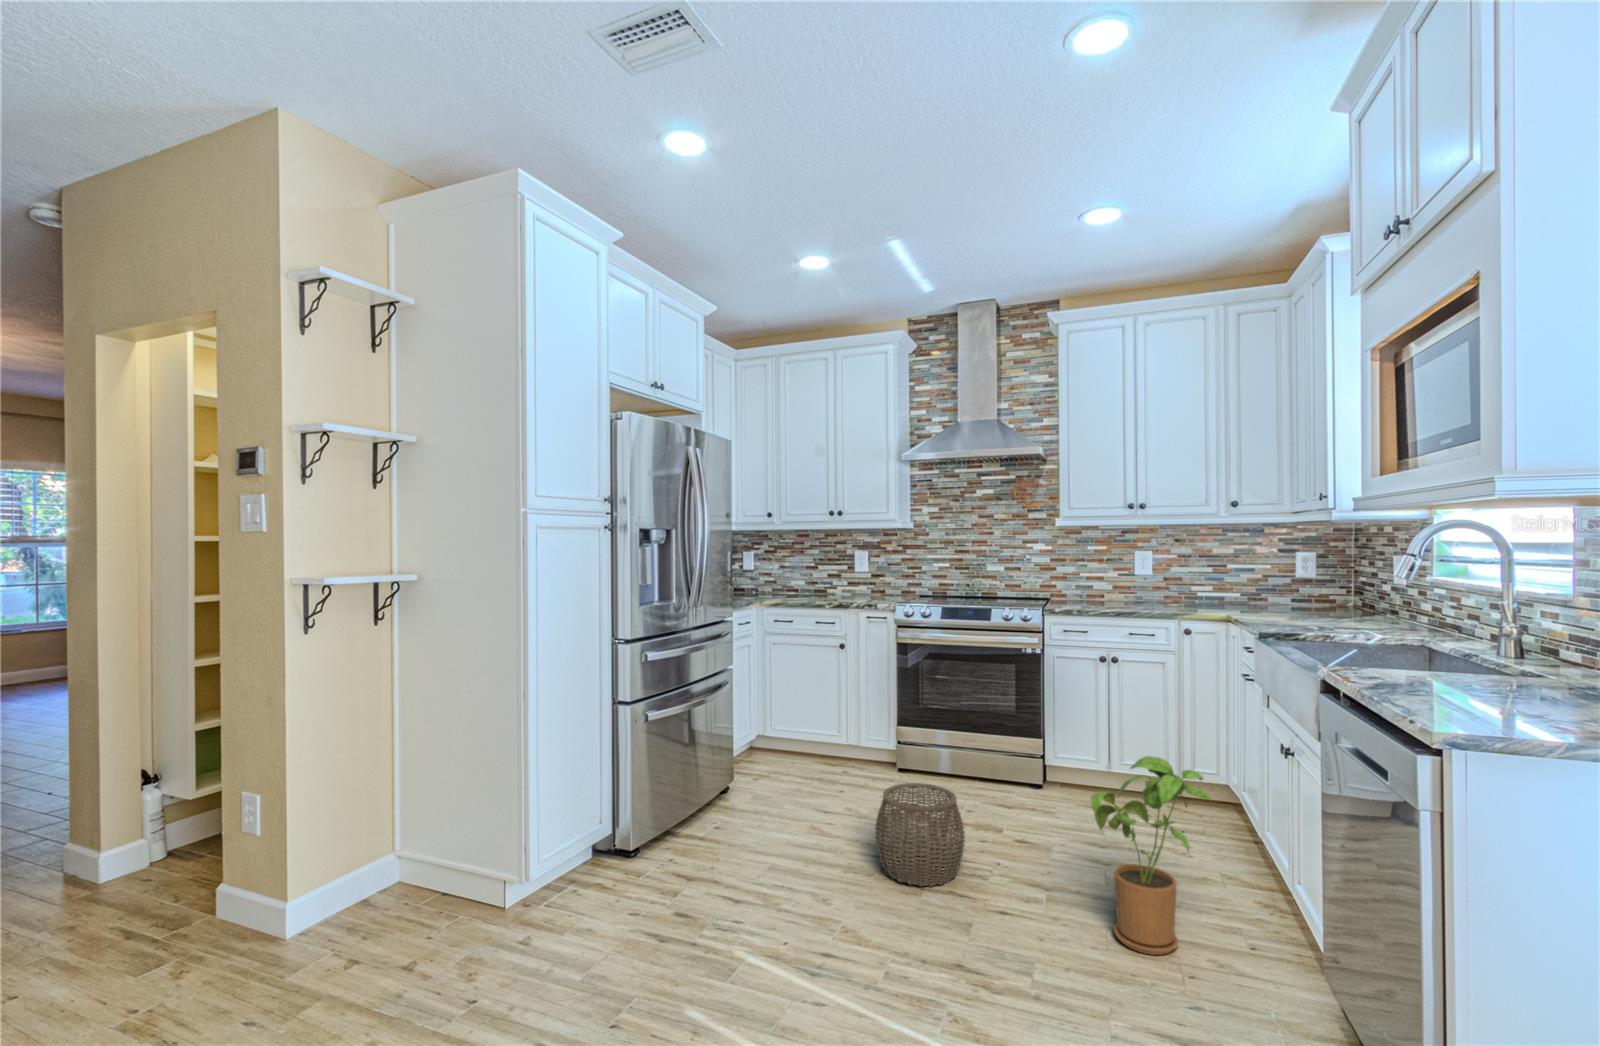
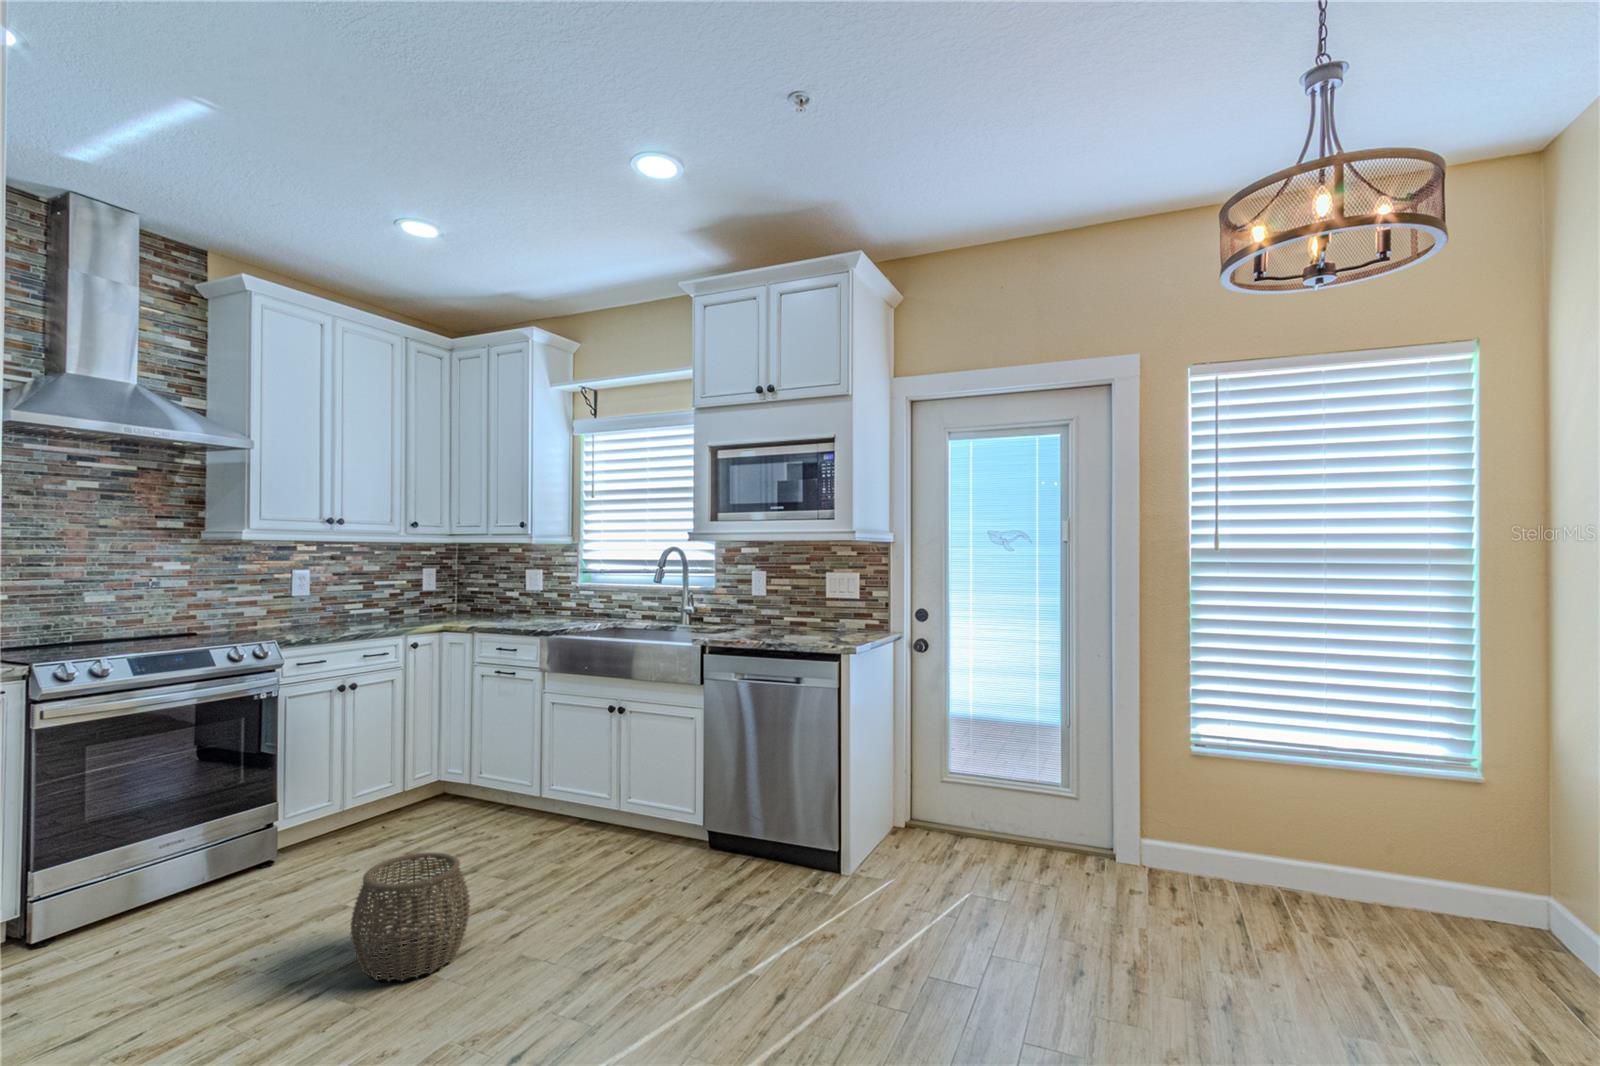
house plant: present [1091,756,1211,955] -> none [583,726,670,883]

